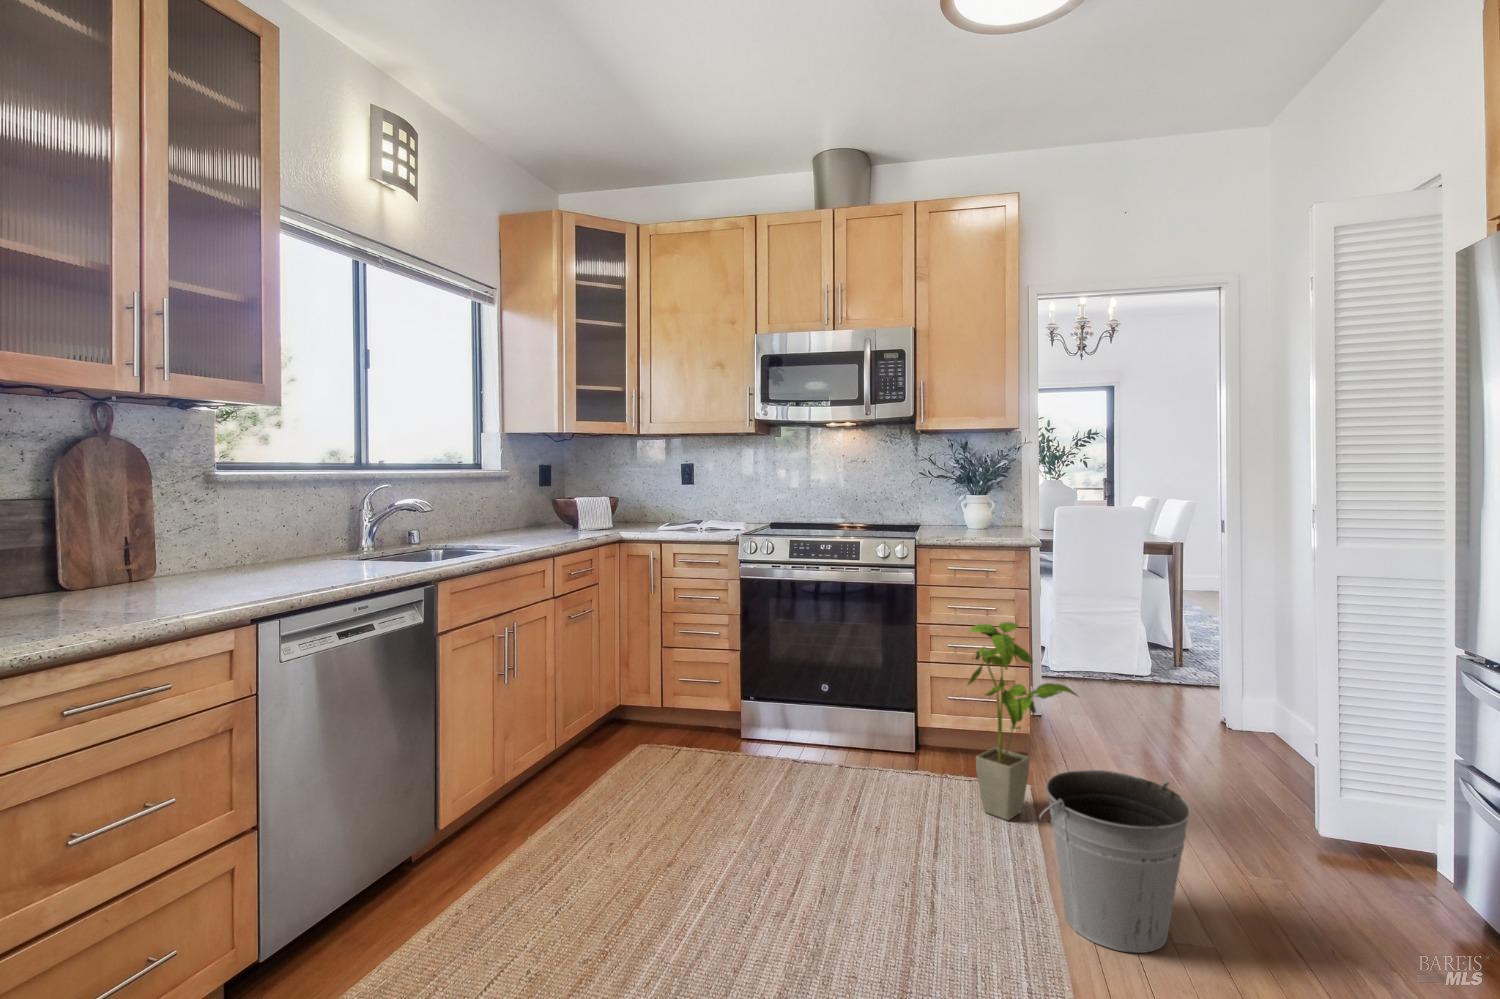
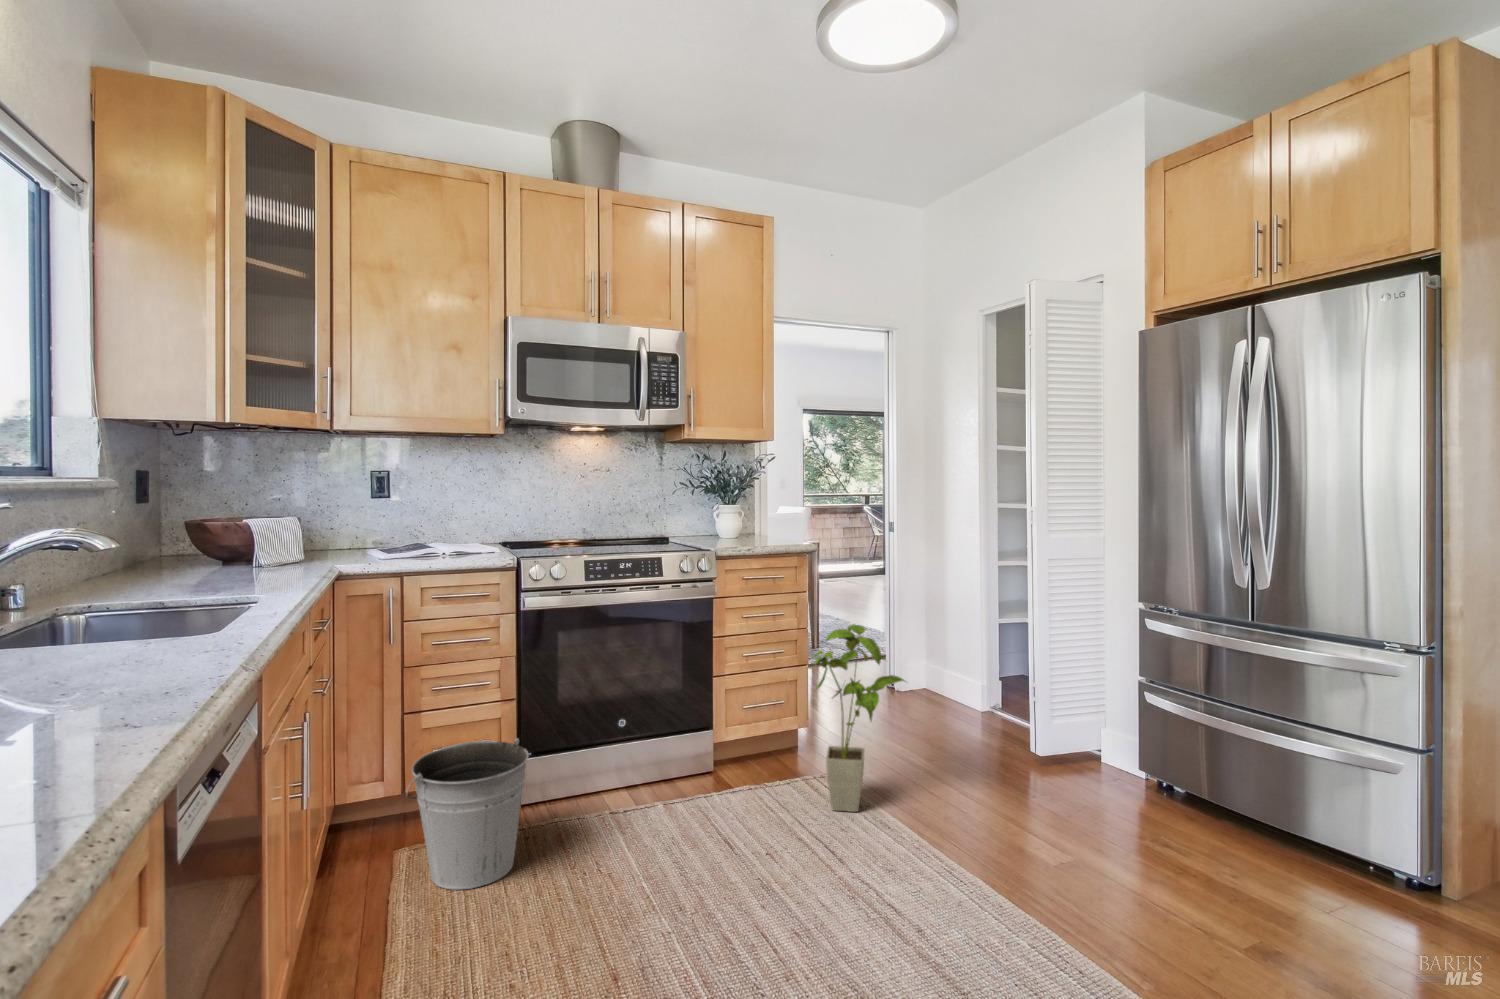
bucket: present [1039,770,1191,953] -> present [406,739,529,889]

